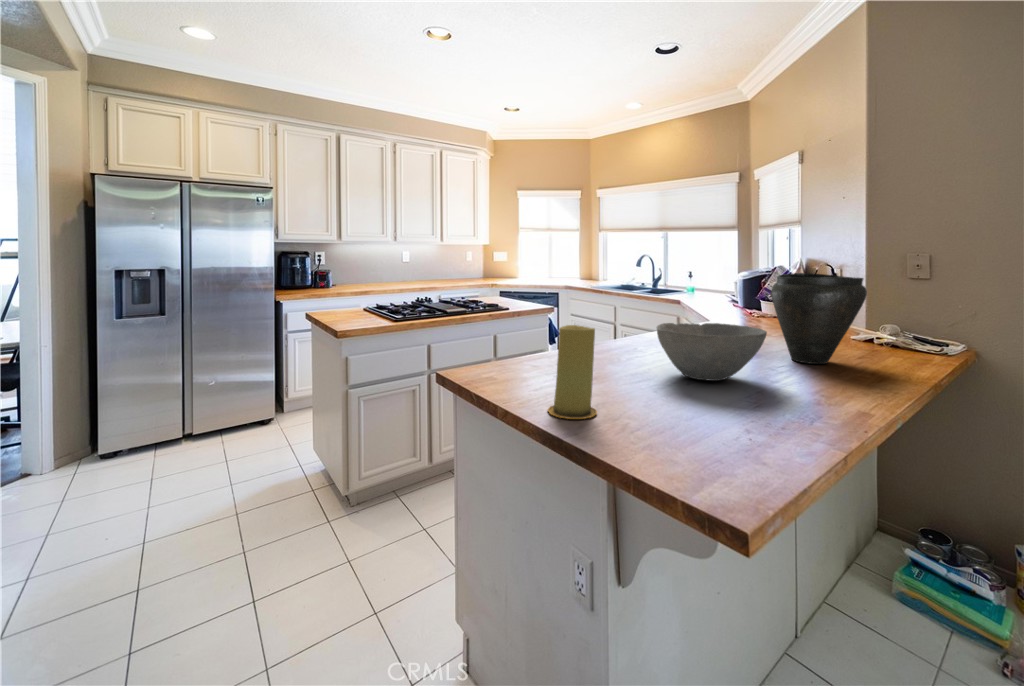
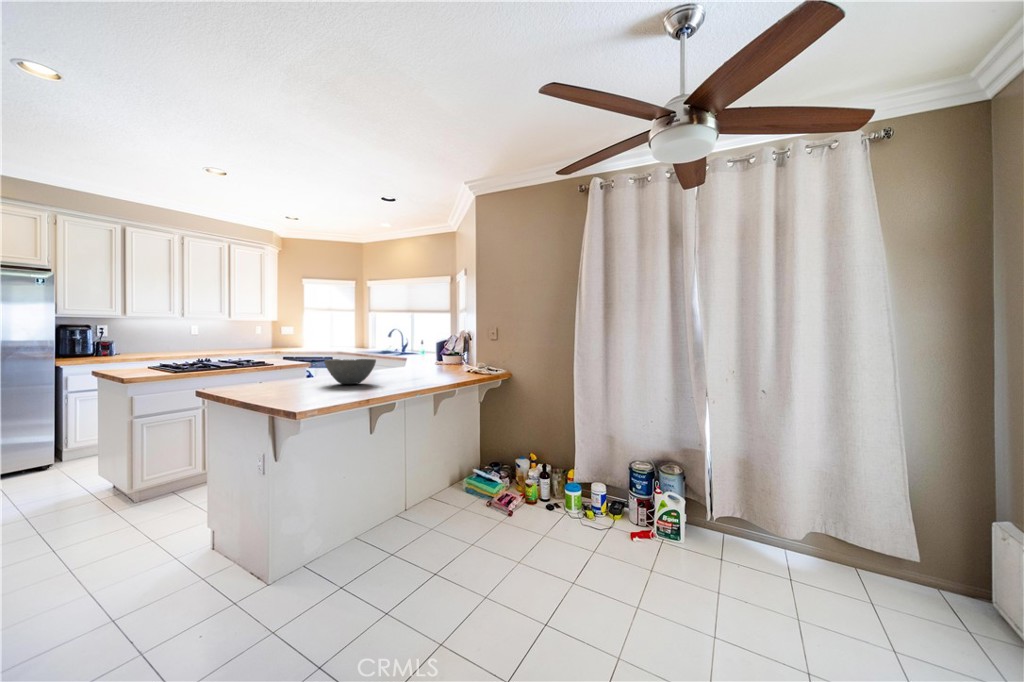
vase: present [771,273,867,364] -> none [399,335,438,379]
candle: present [548,325,597,419] -> none [251,355,276,394]

